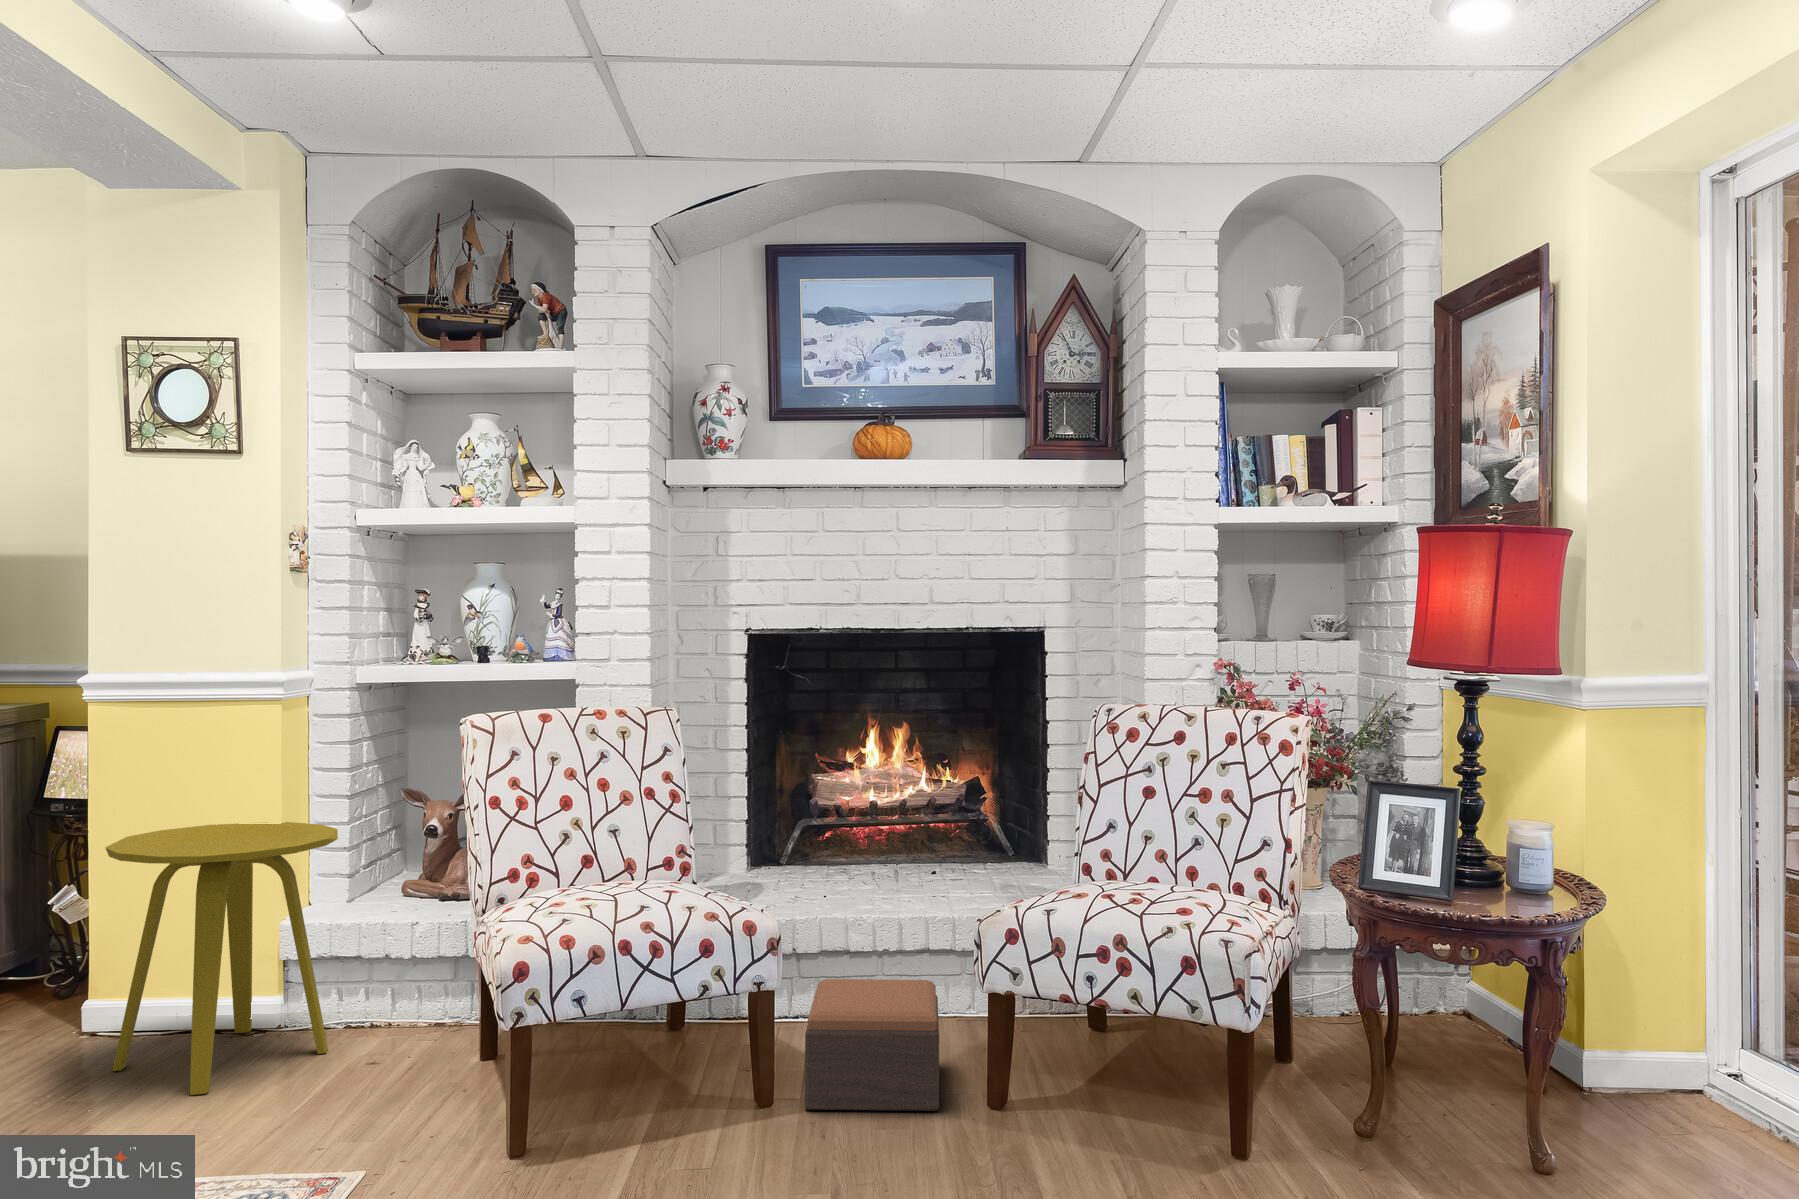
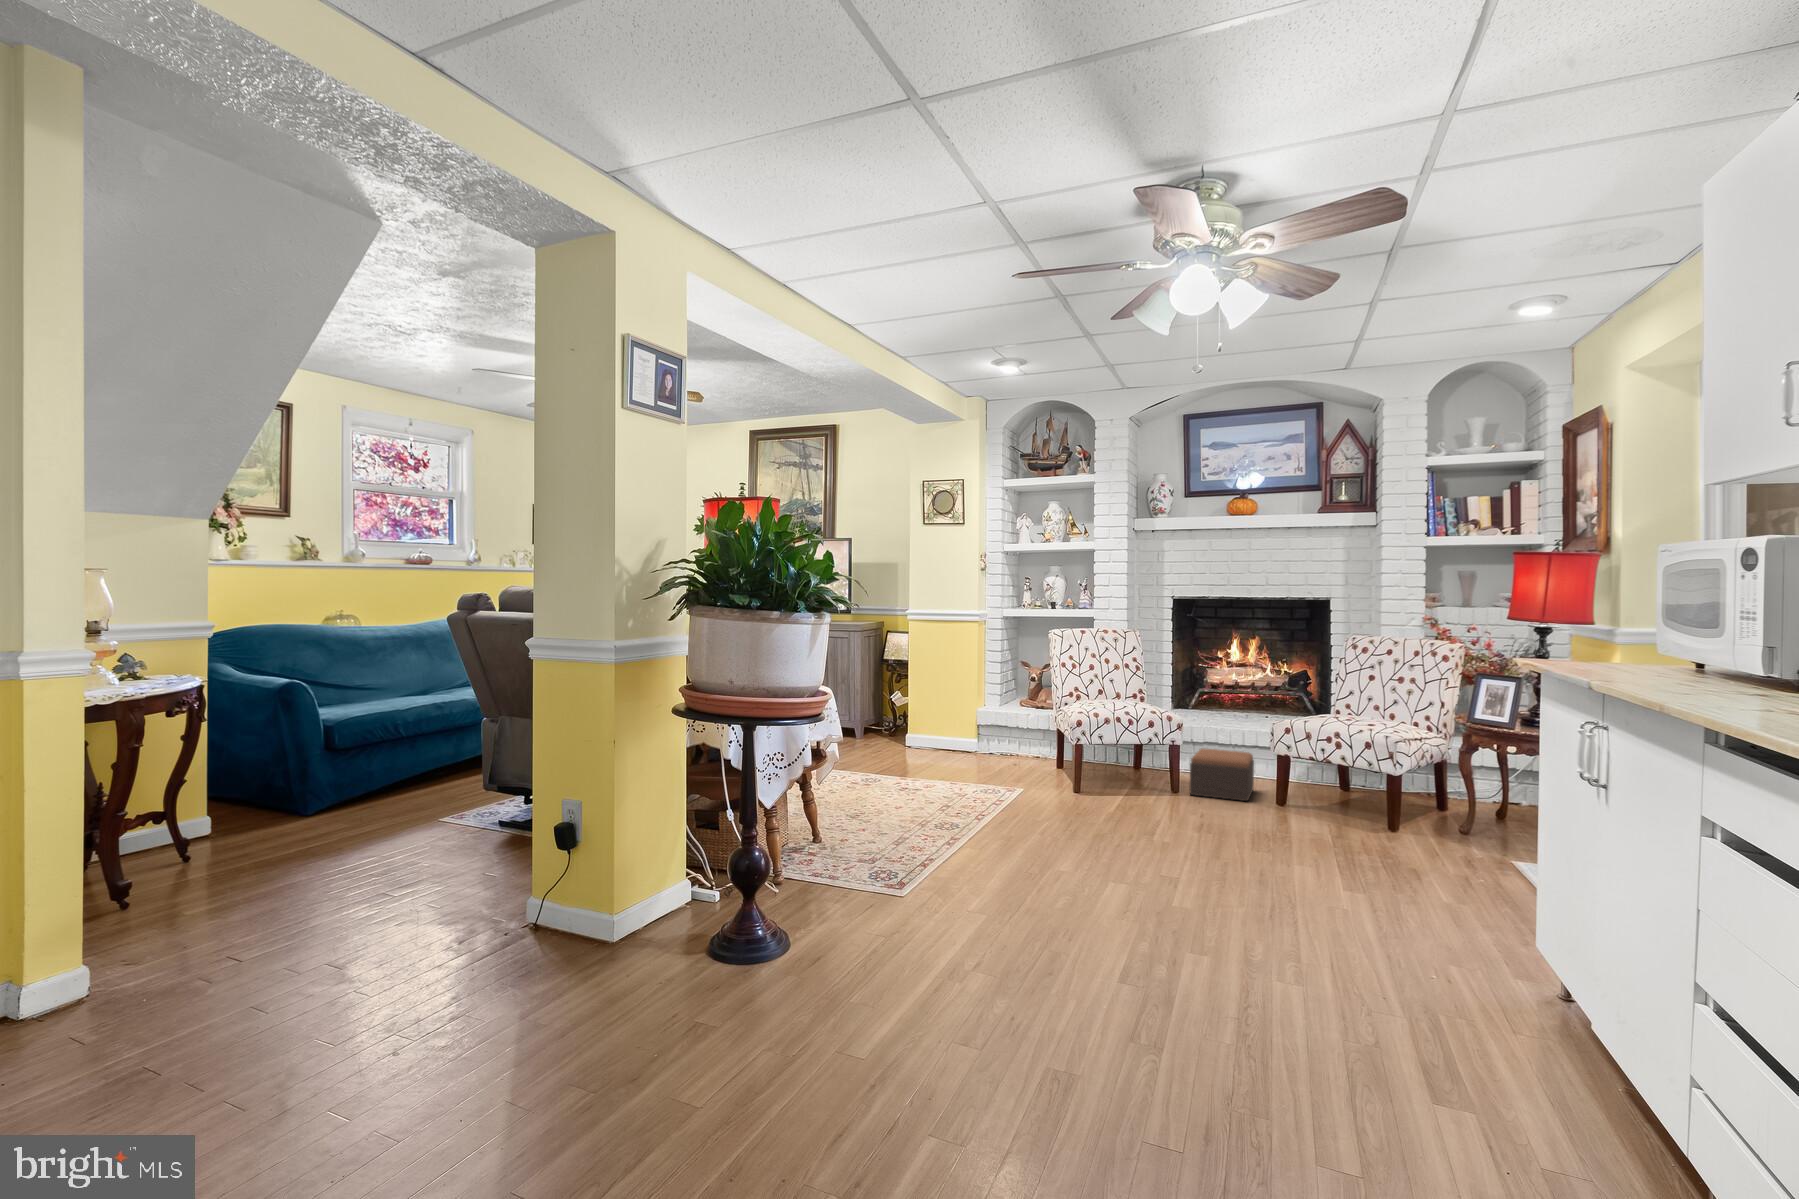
side table: present [105,822,338,1095] -> none [923,672,1002,767]

